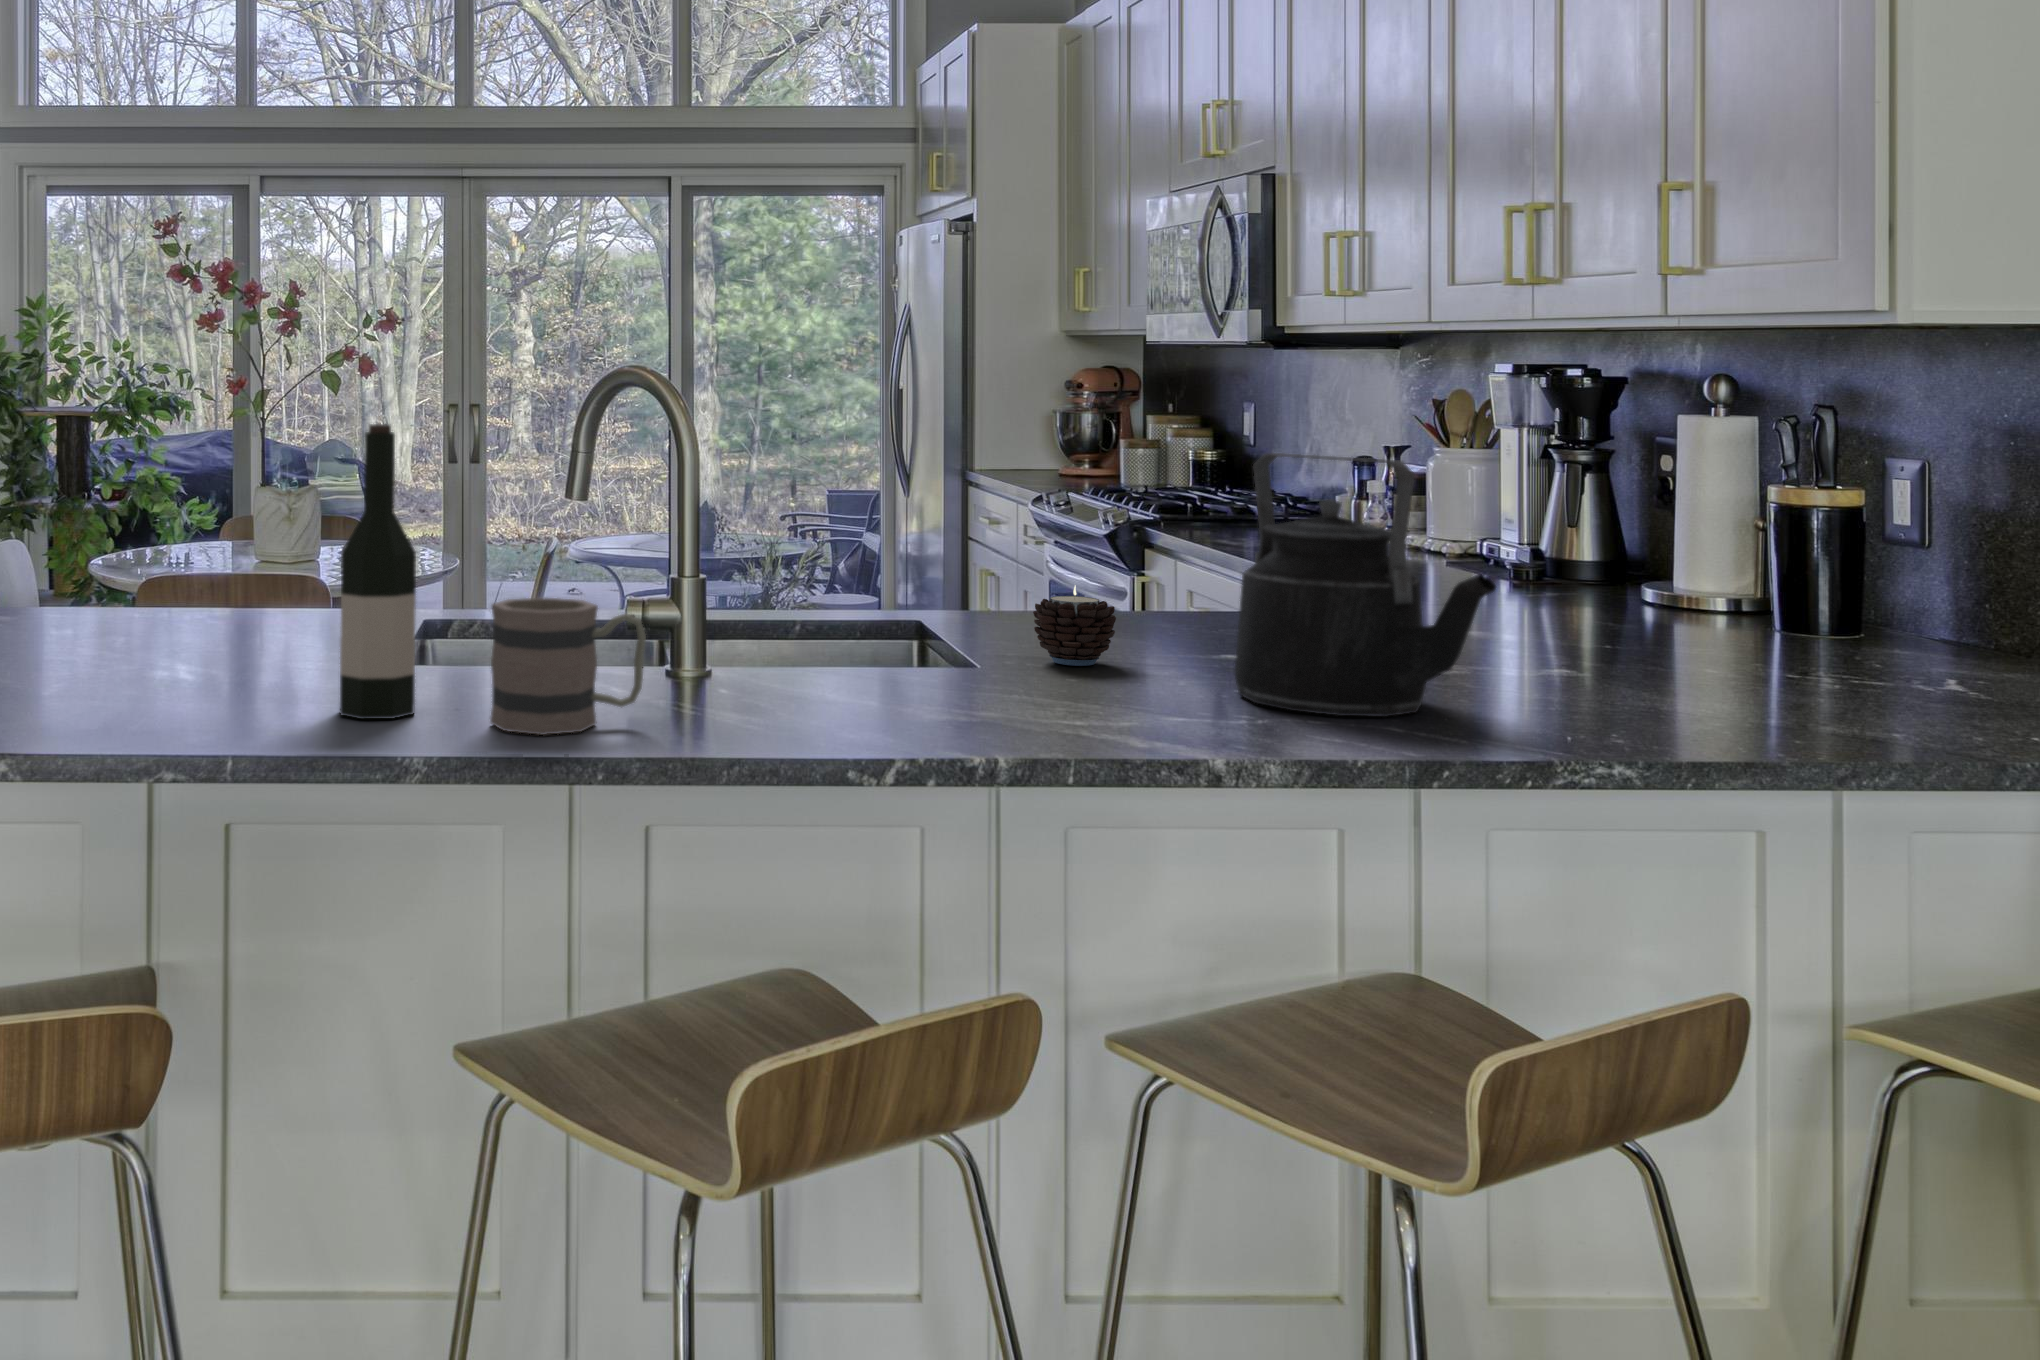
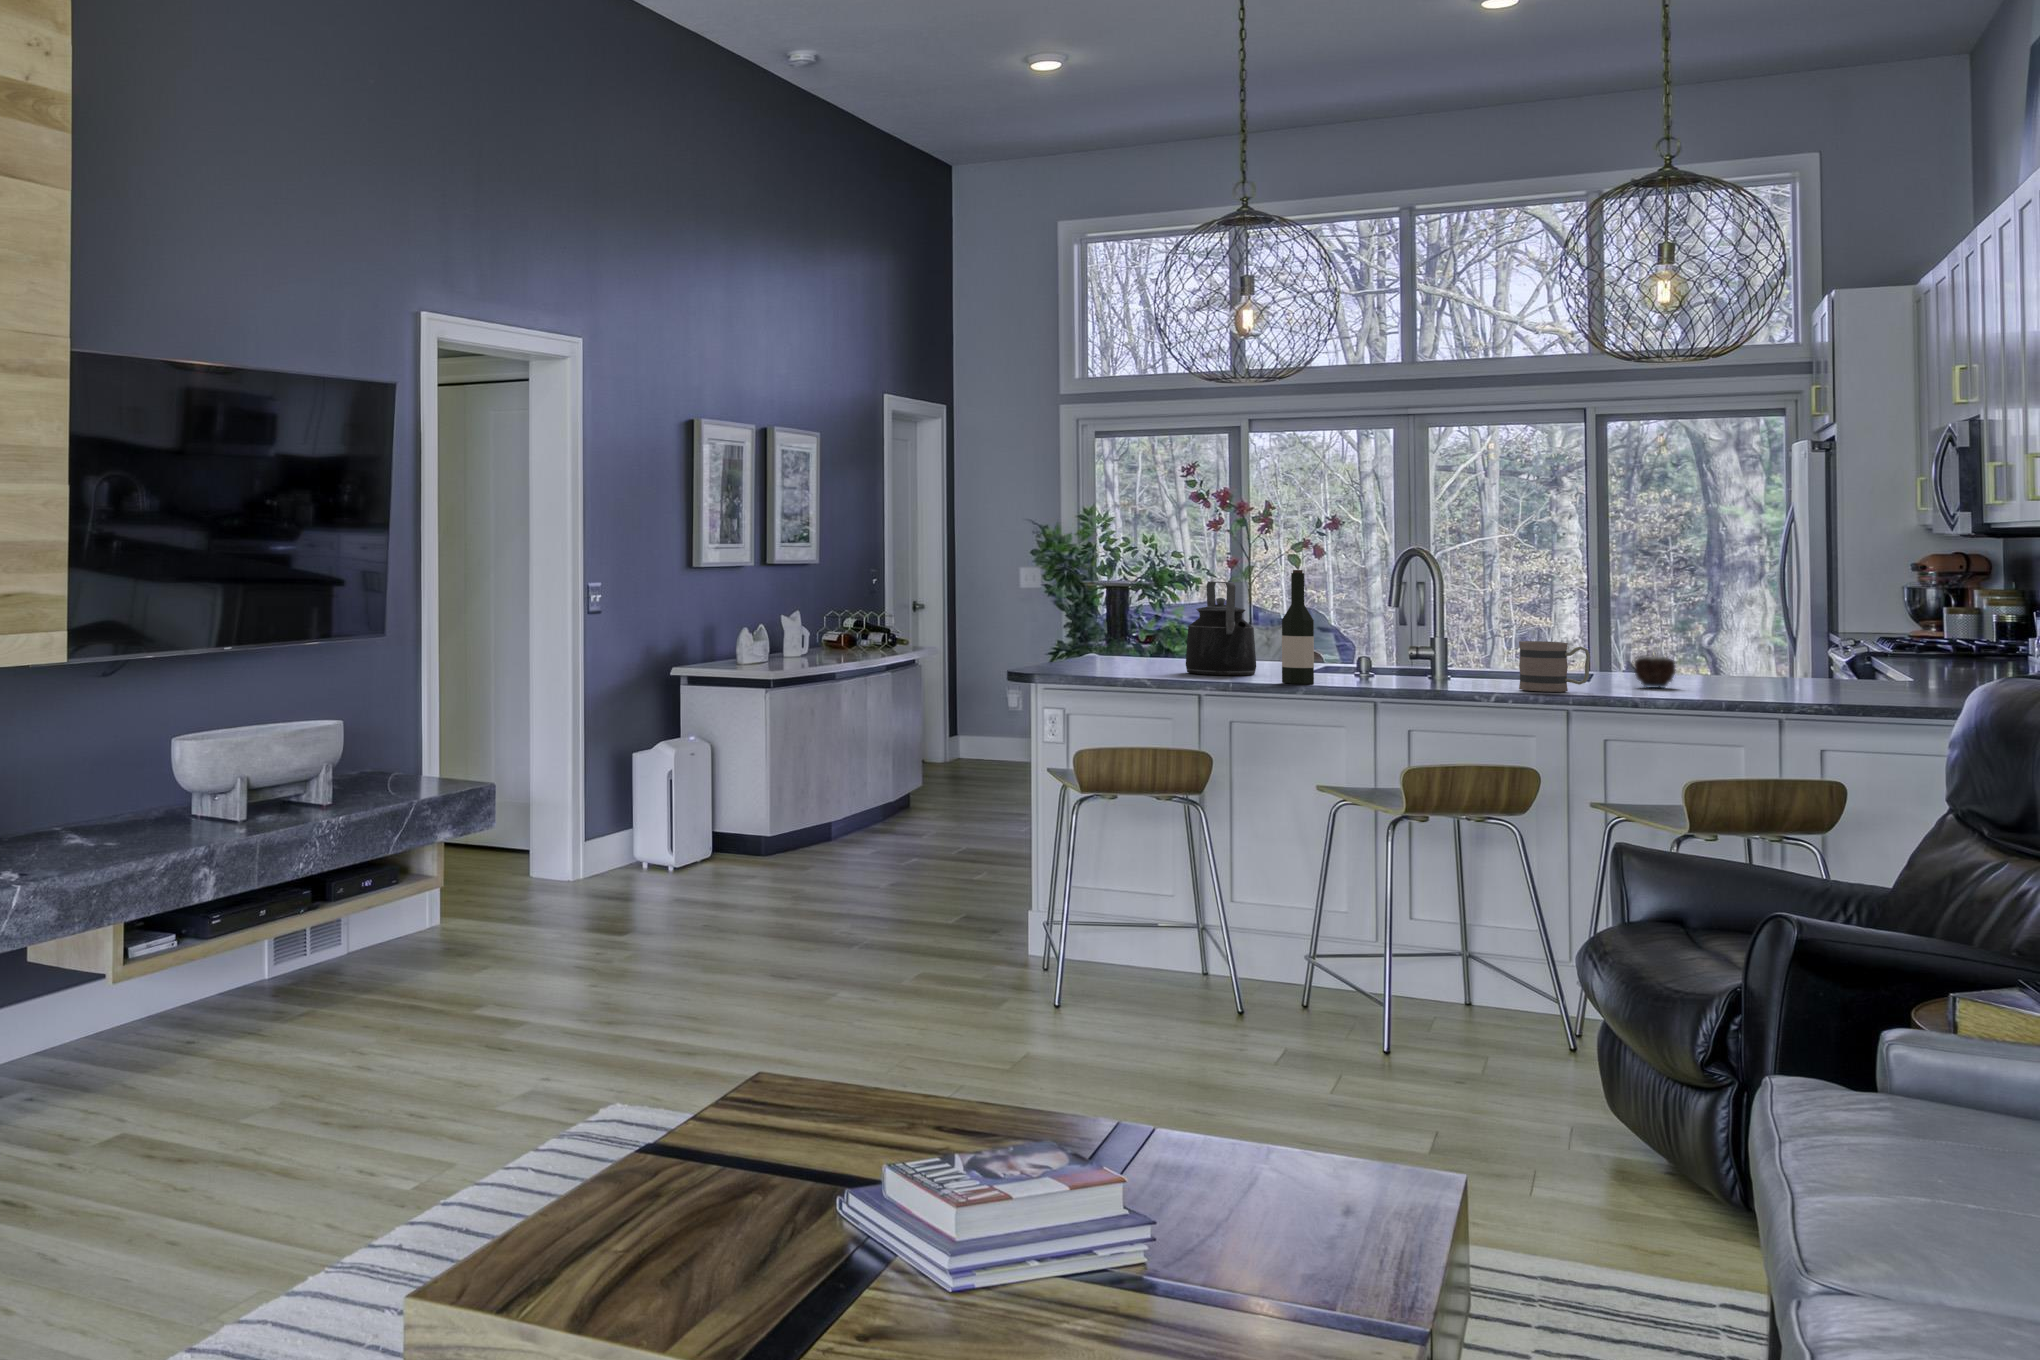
kettle: present [1235,453,1496,717] -> present [1186,581,1256,675]
mug: present [490,598,646,735] -> present [1519,641,1590,692]

